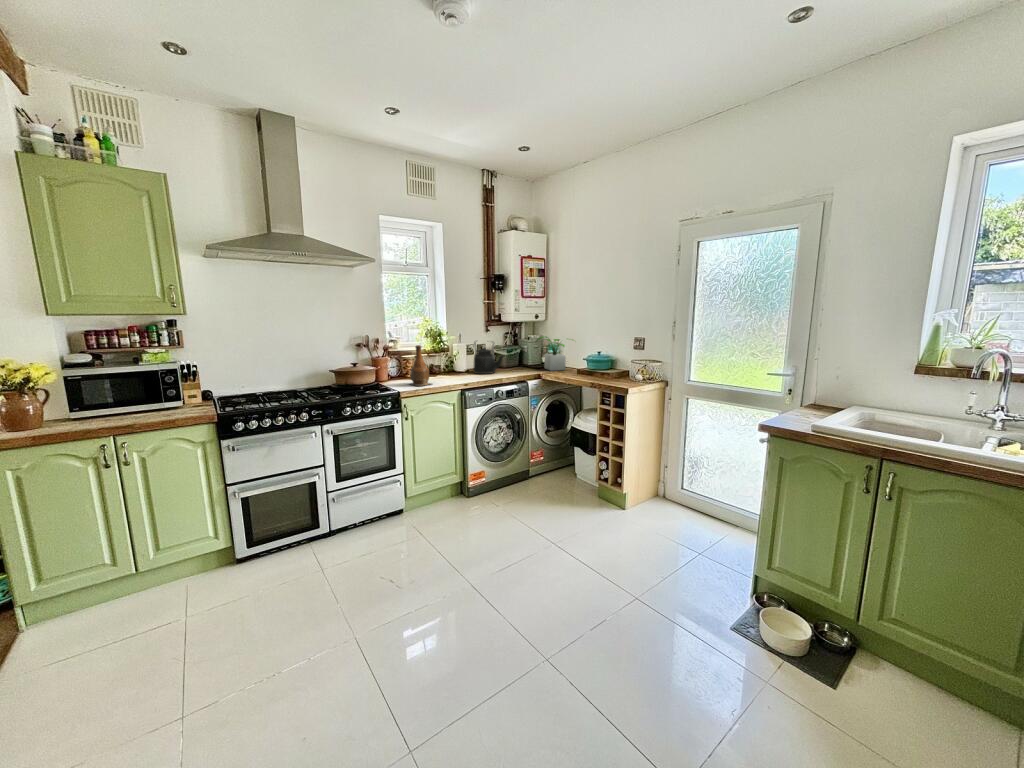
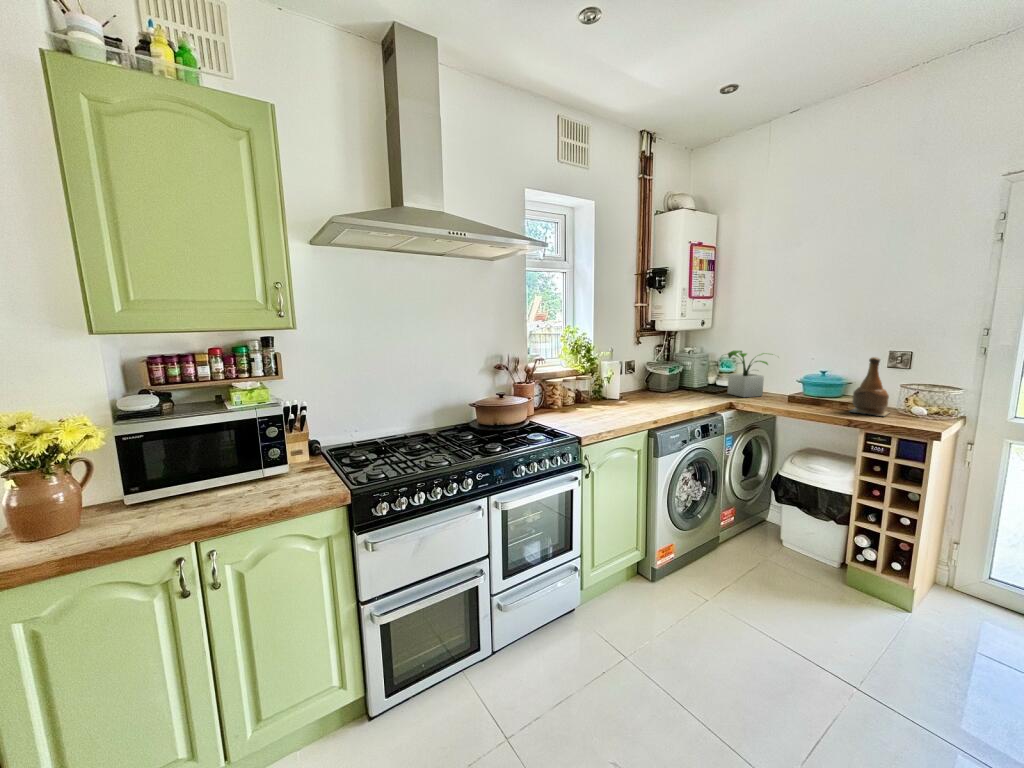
kettle: present [473,342,504,374] -> none [637,357,687,403]
bottle: present [410,345,430,386] -> present [850,357,889,416]

